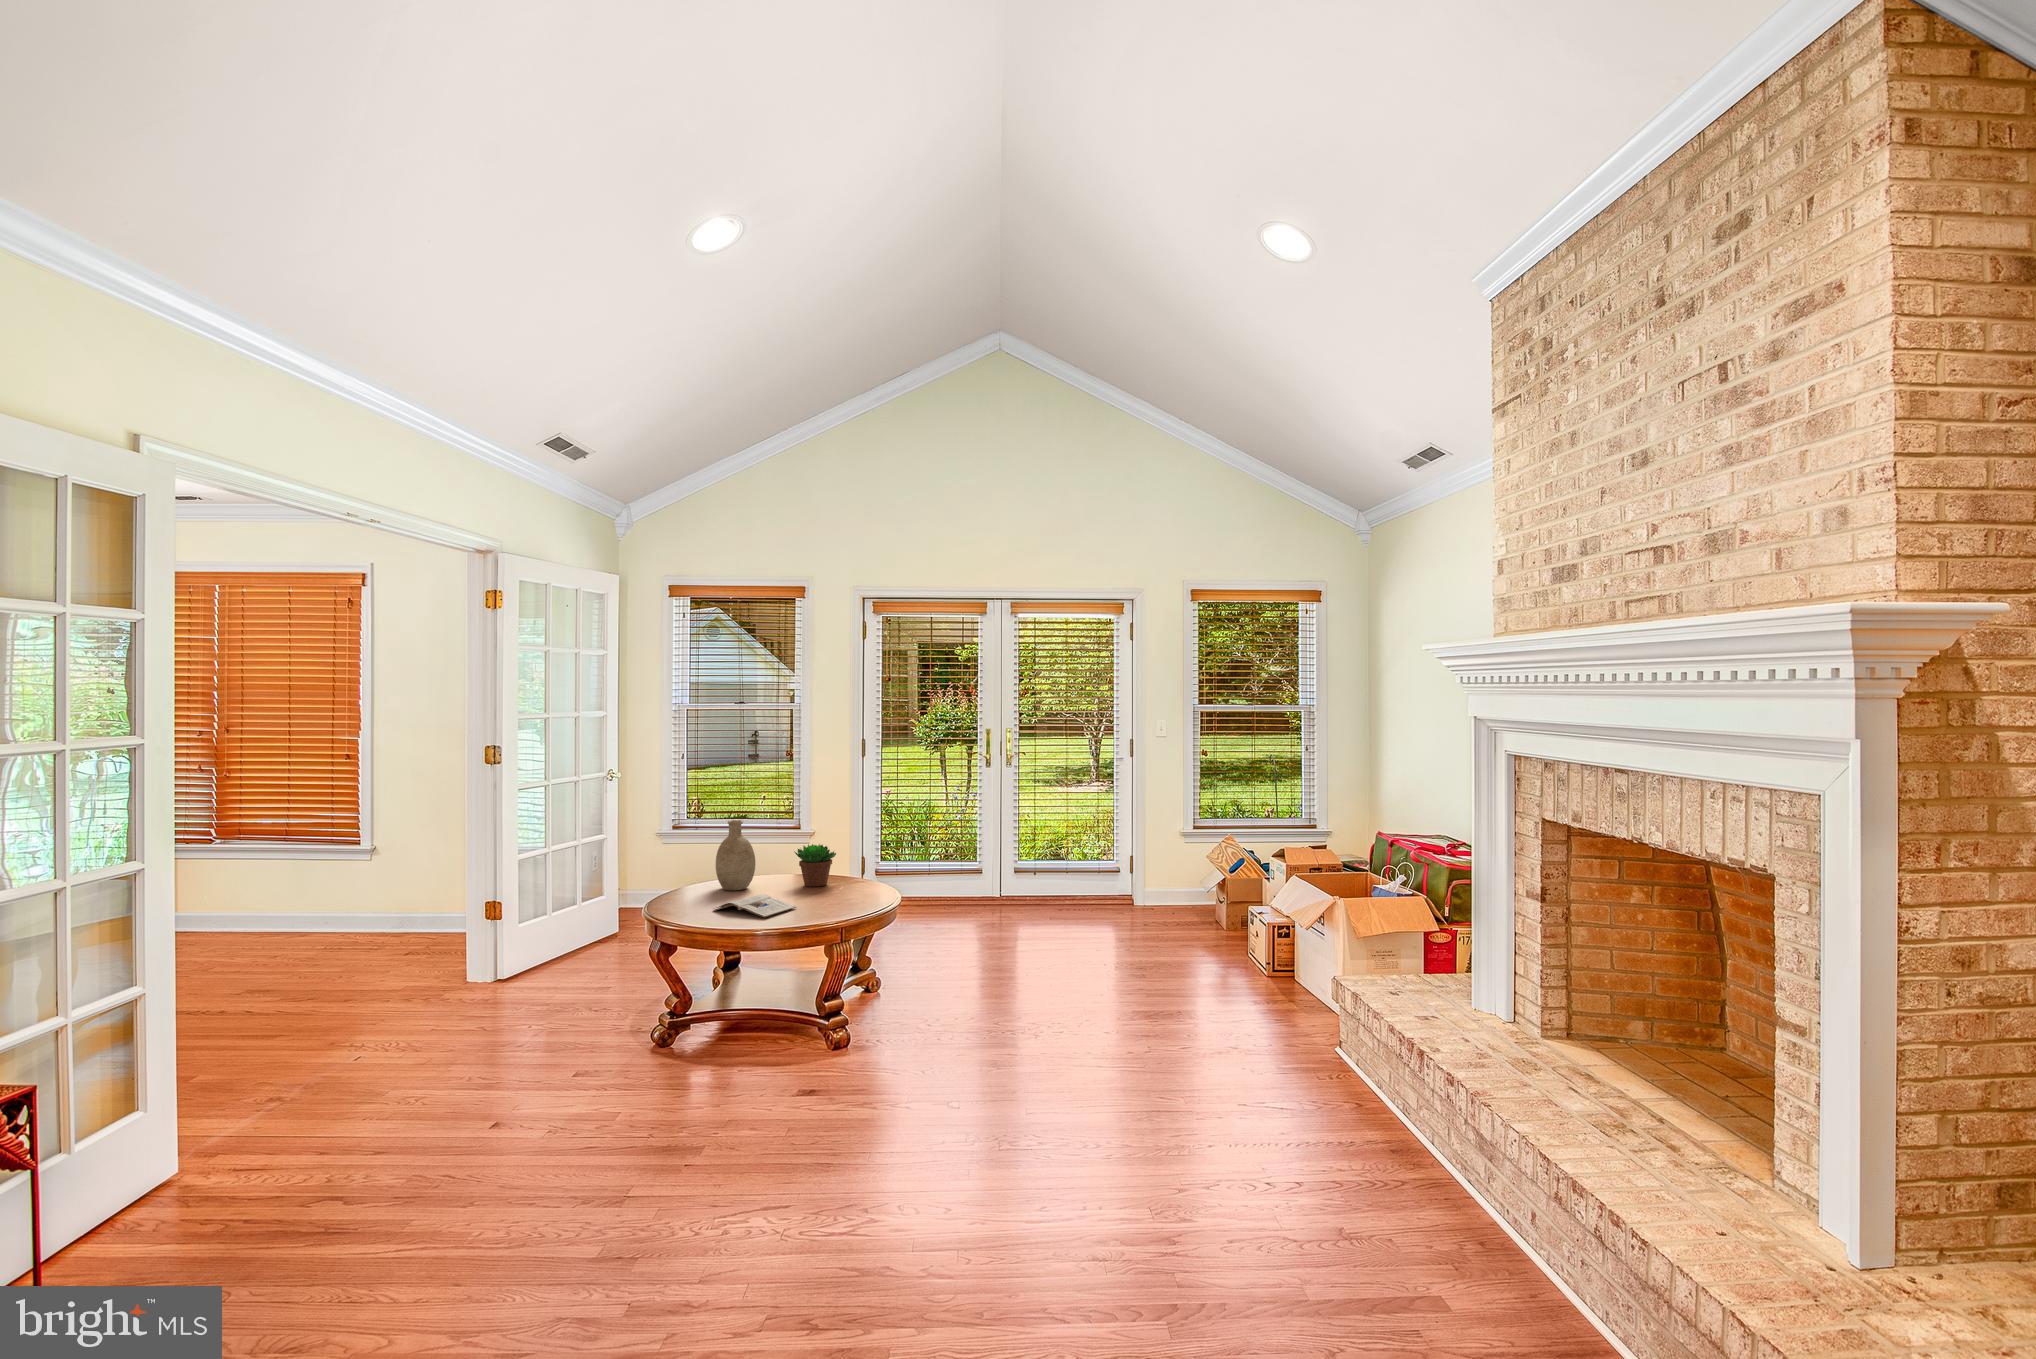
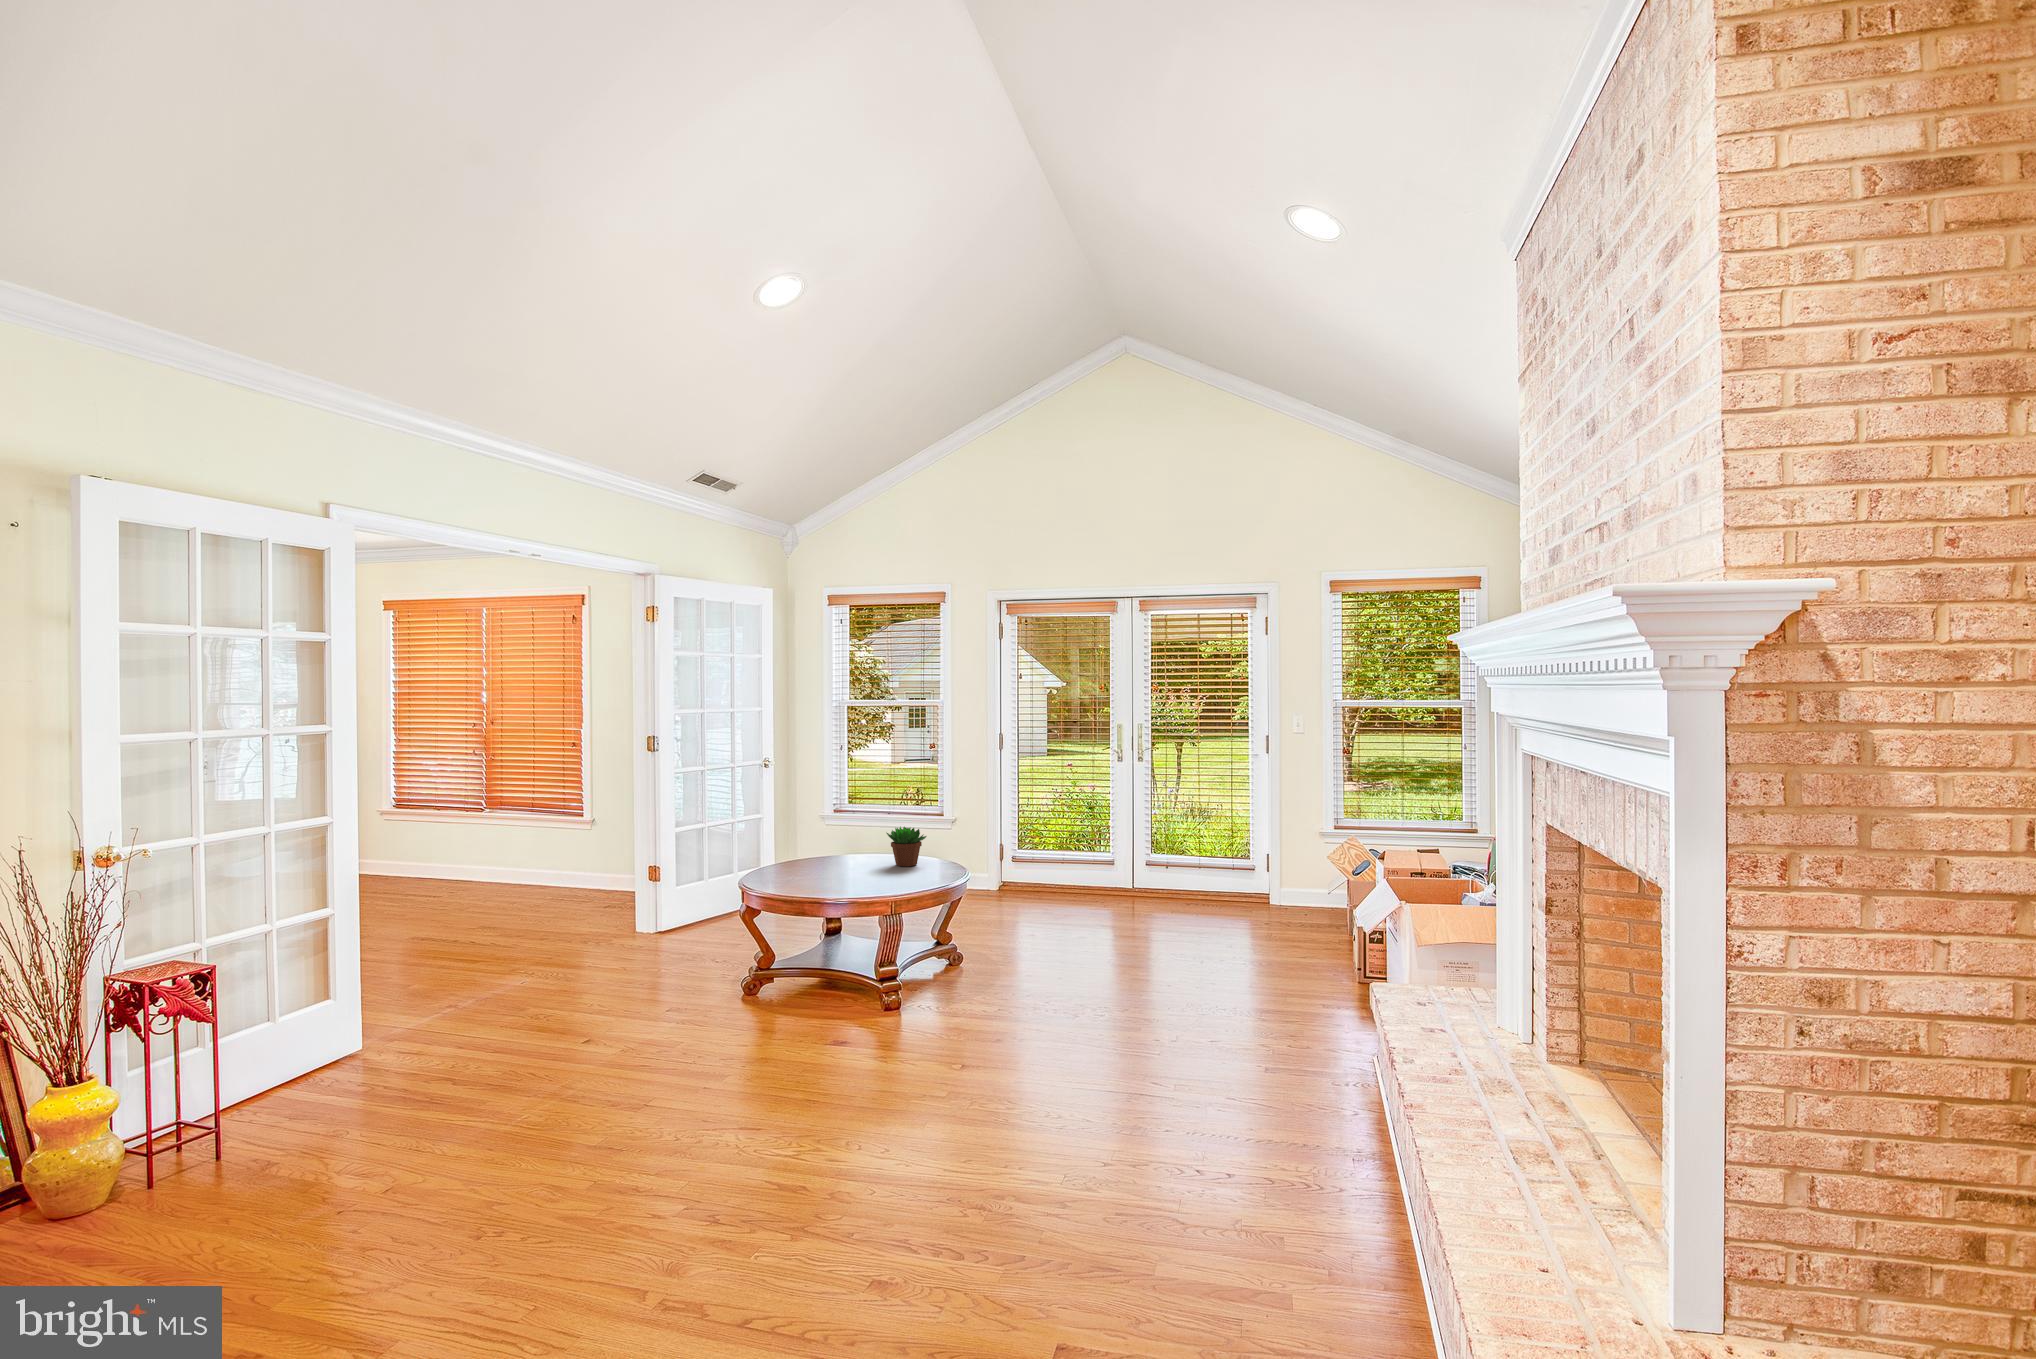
decorative vase: present [716,820,755,890] -> none [816,802,851,866]
magazine: present [713,894,796,917] -> none [797,870,870,891]

